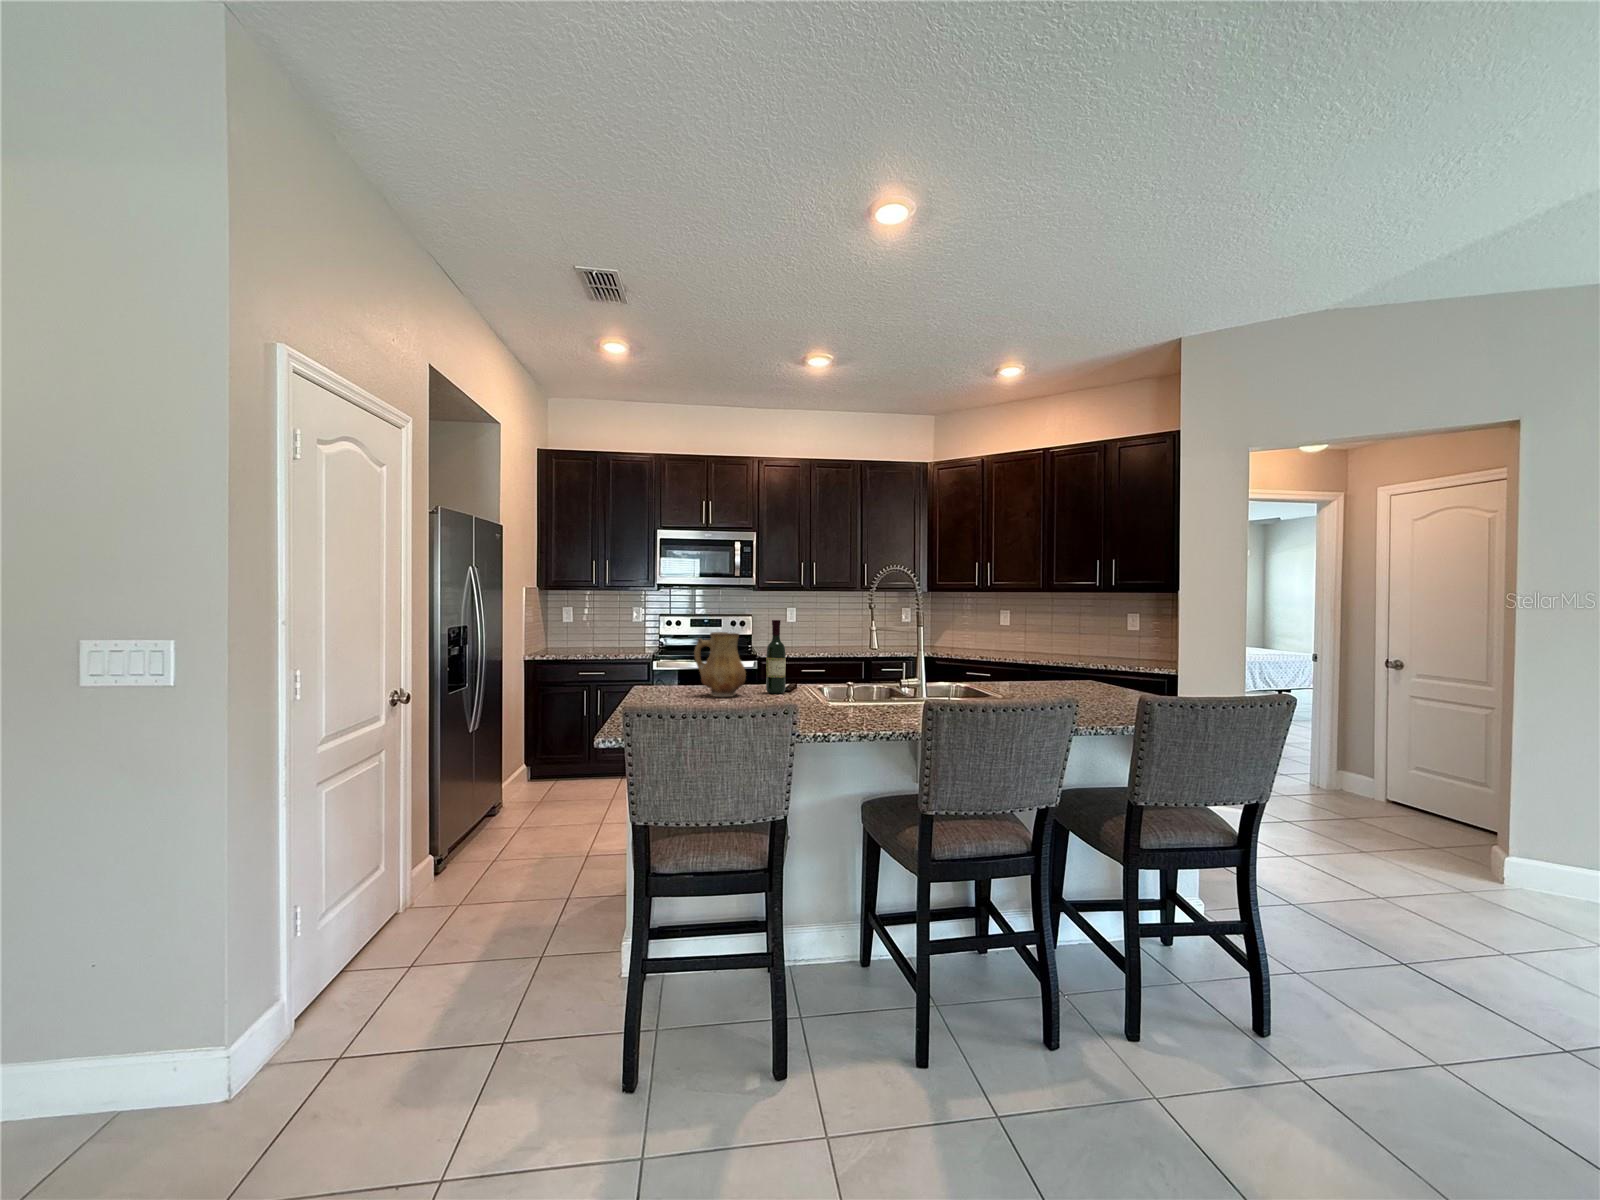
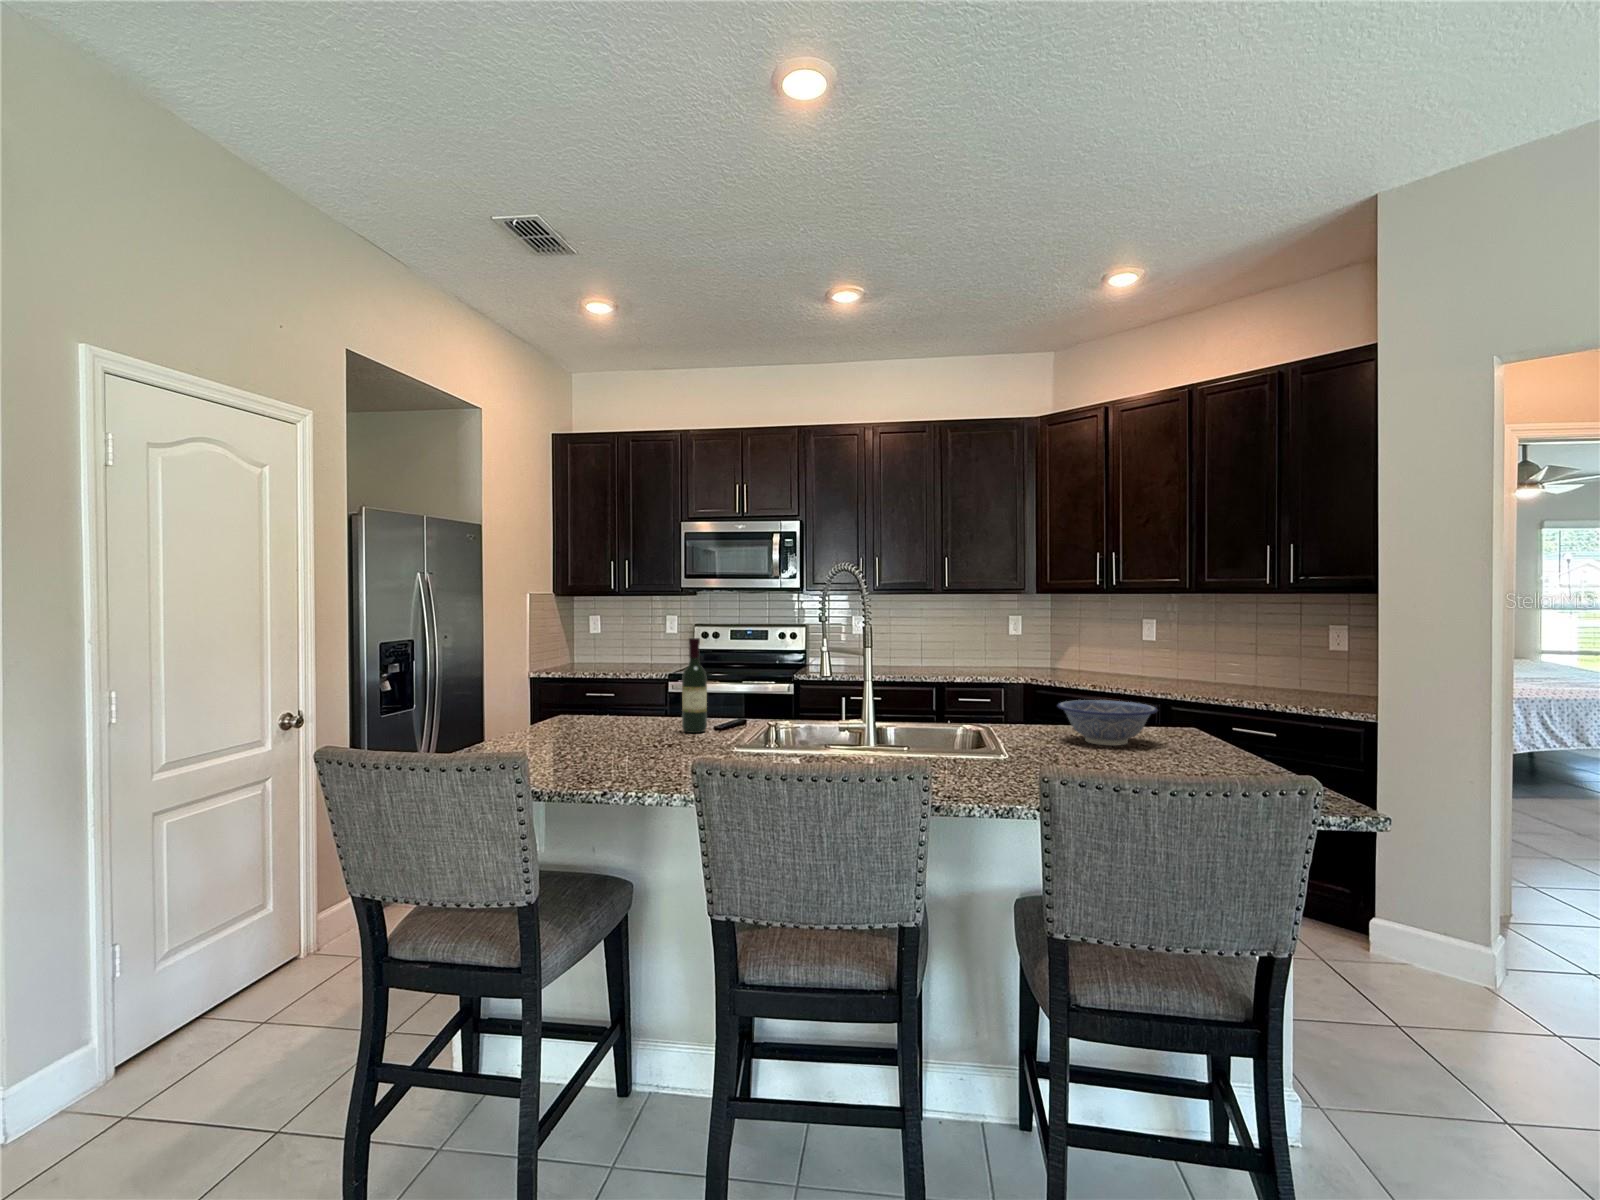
ceramic pitcher: present [694,632,746,697] -> none [588,653,651,735]
decorative bowl: none [1033,662,1102,691] -> present [1058,700,1157,746]

